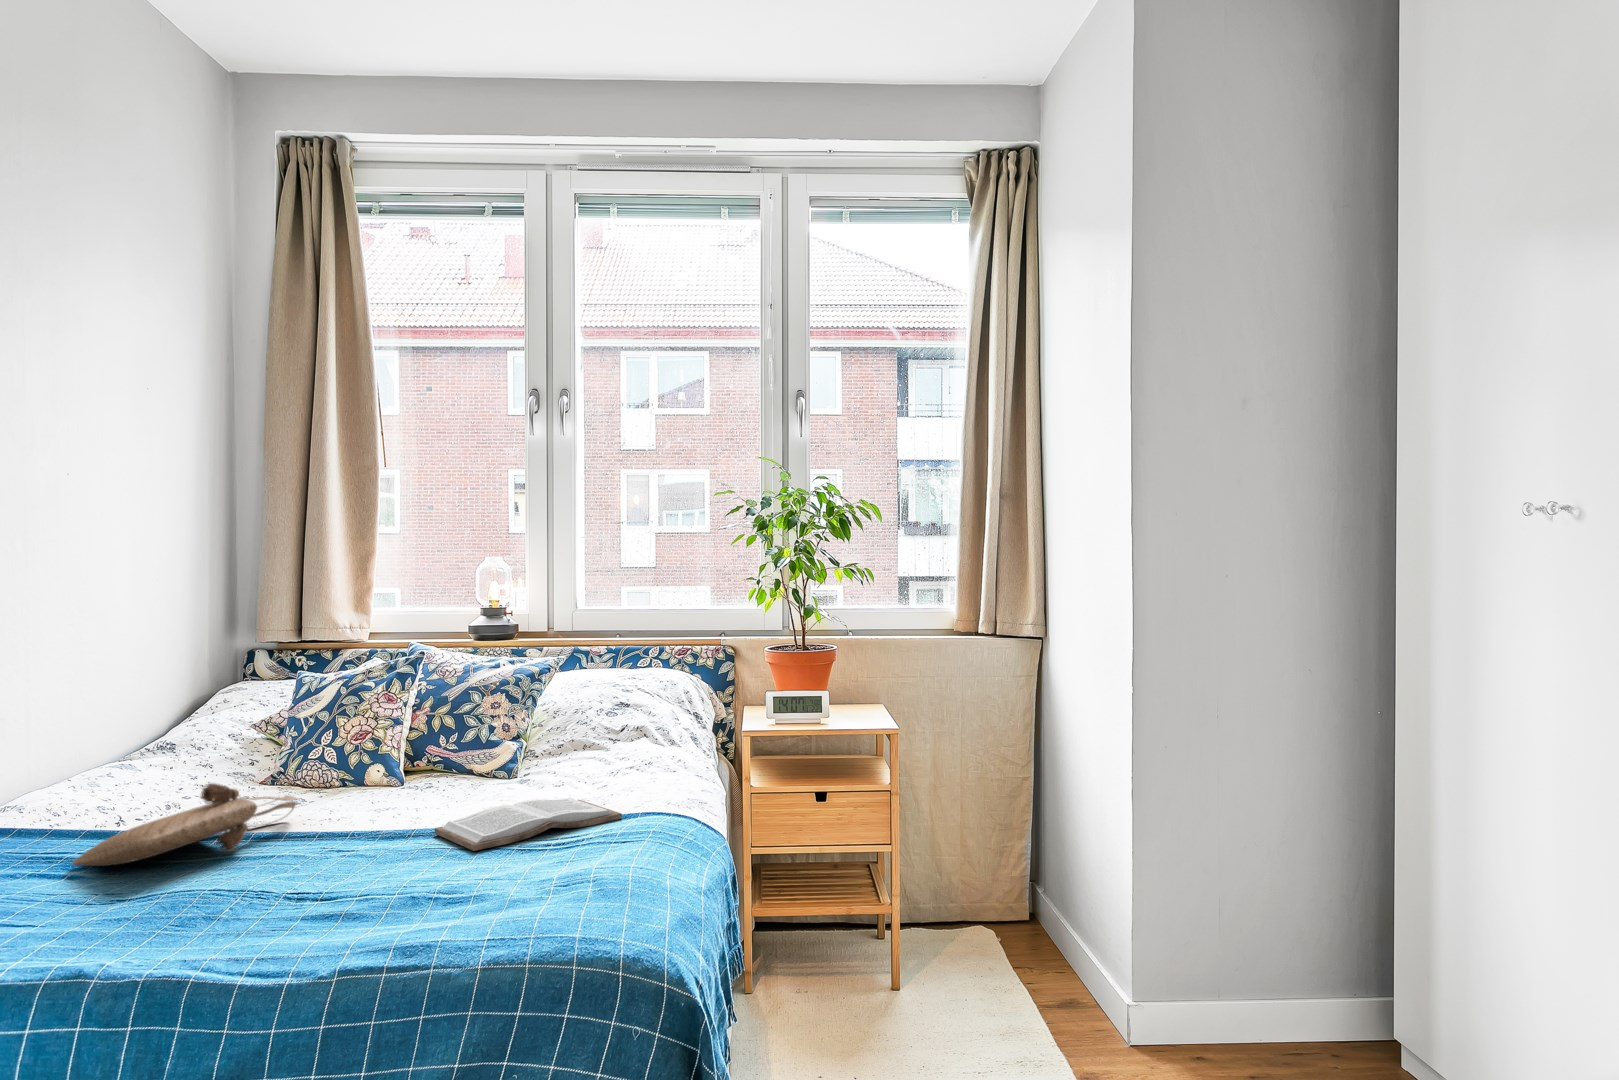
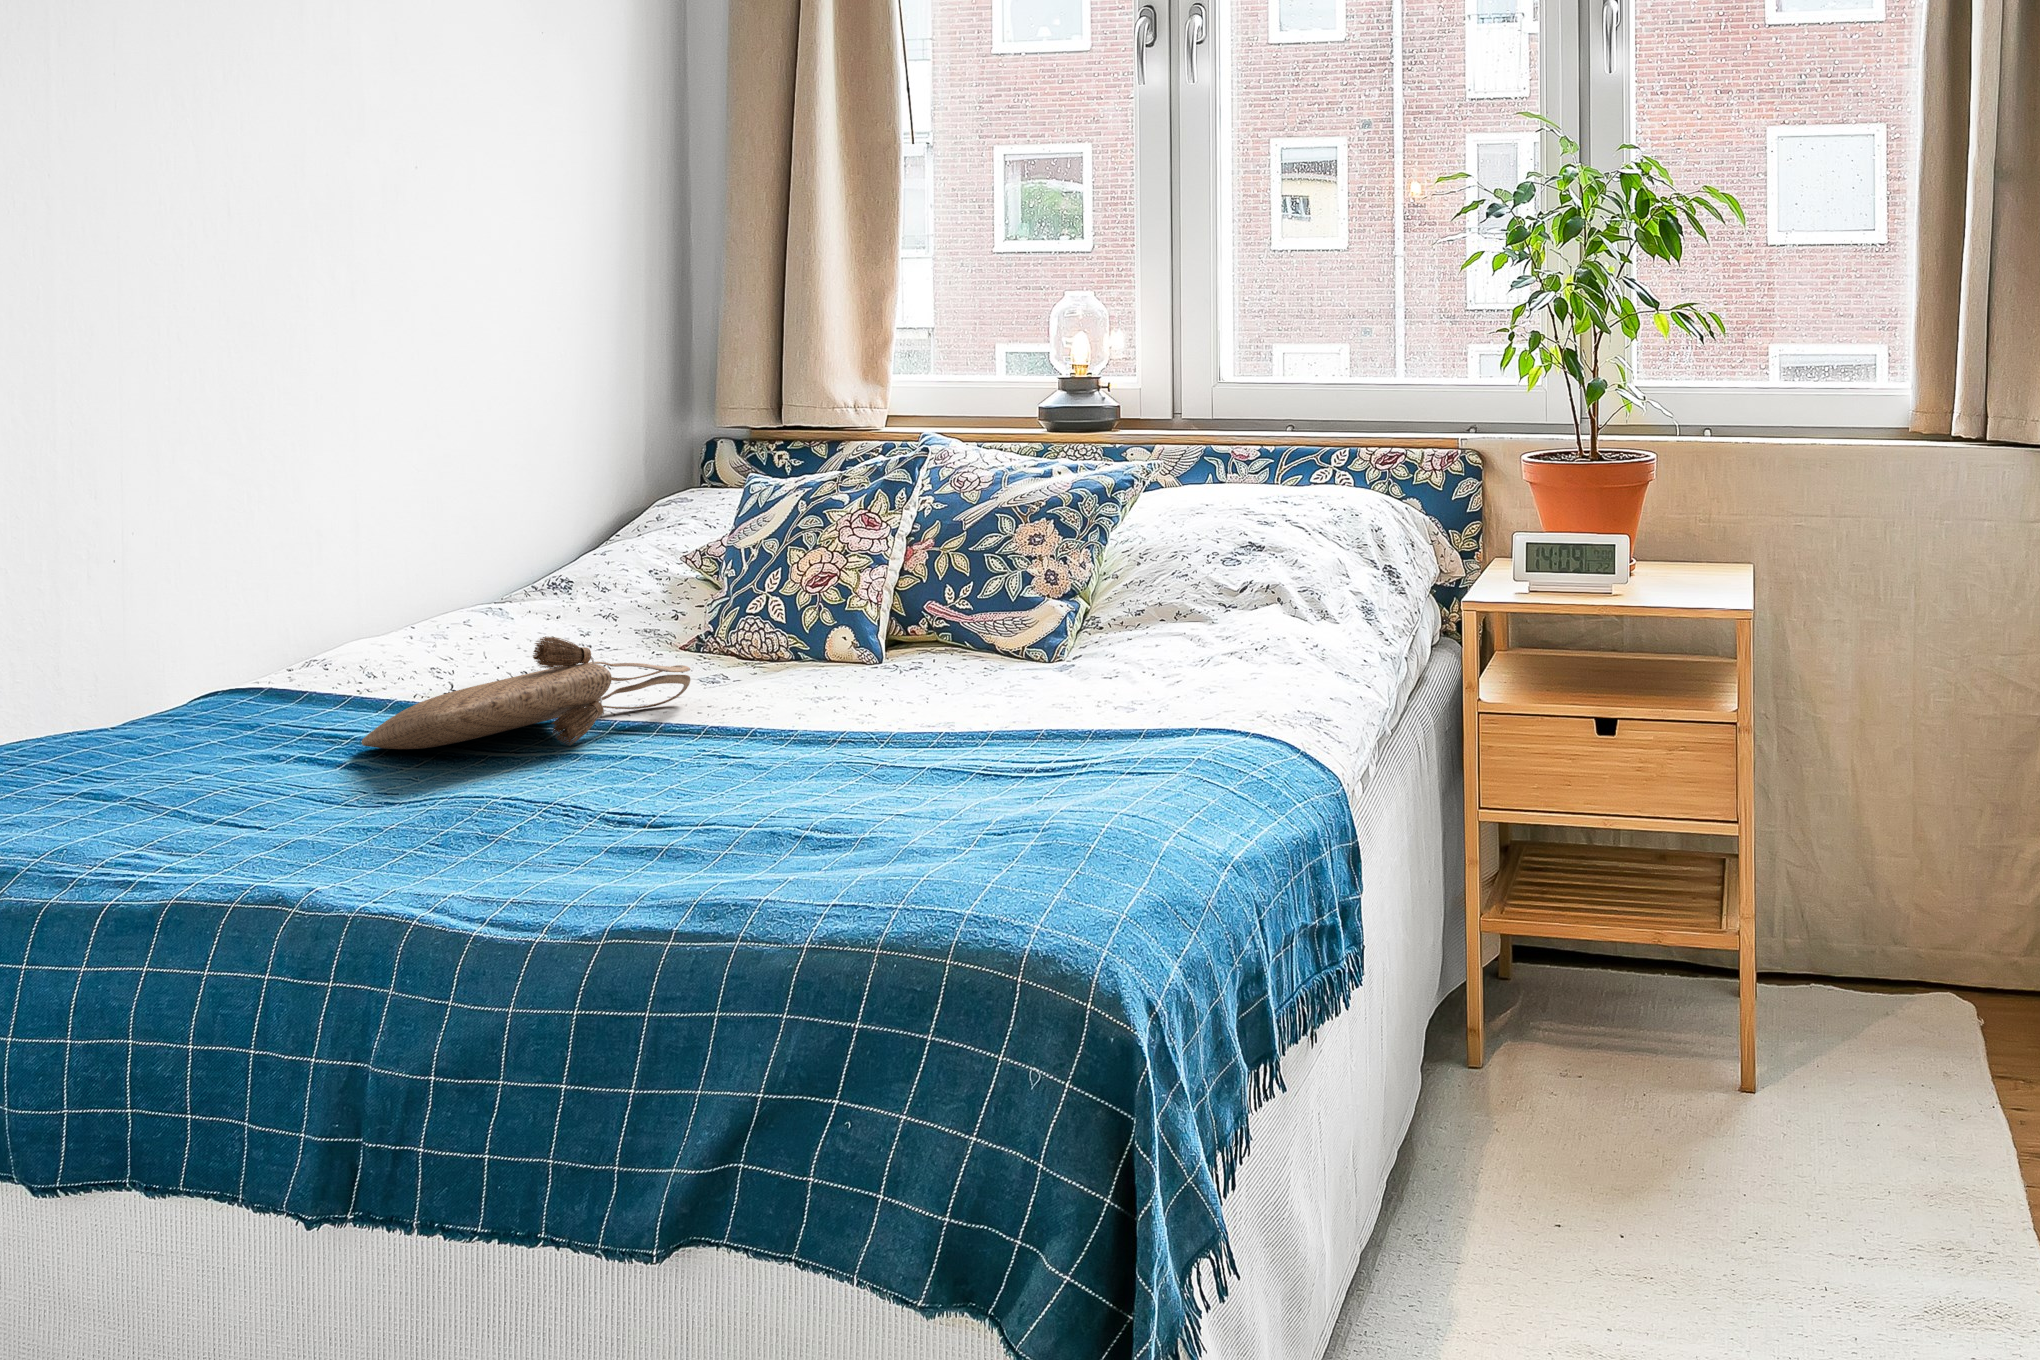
book: present [435,798,622,851] -> none [868,696,1170,770]

